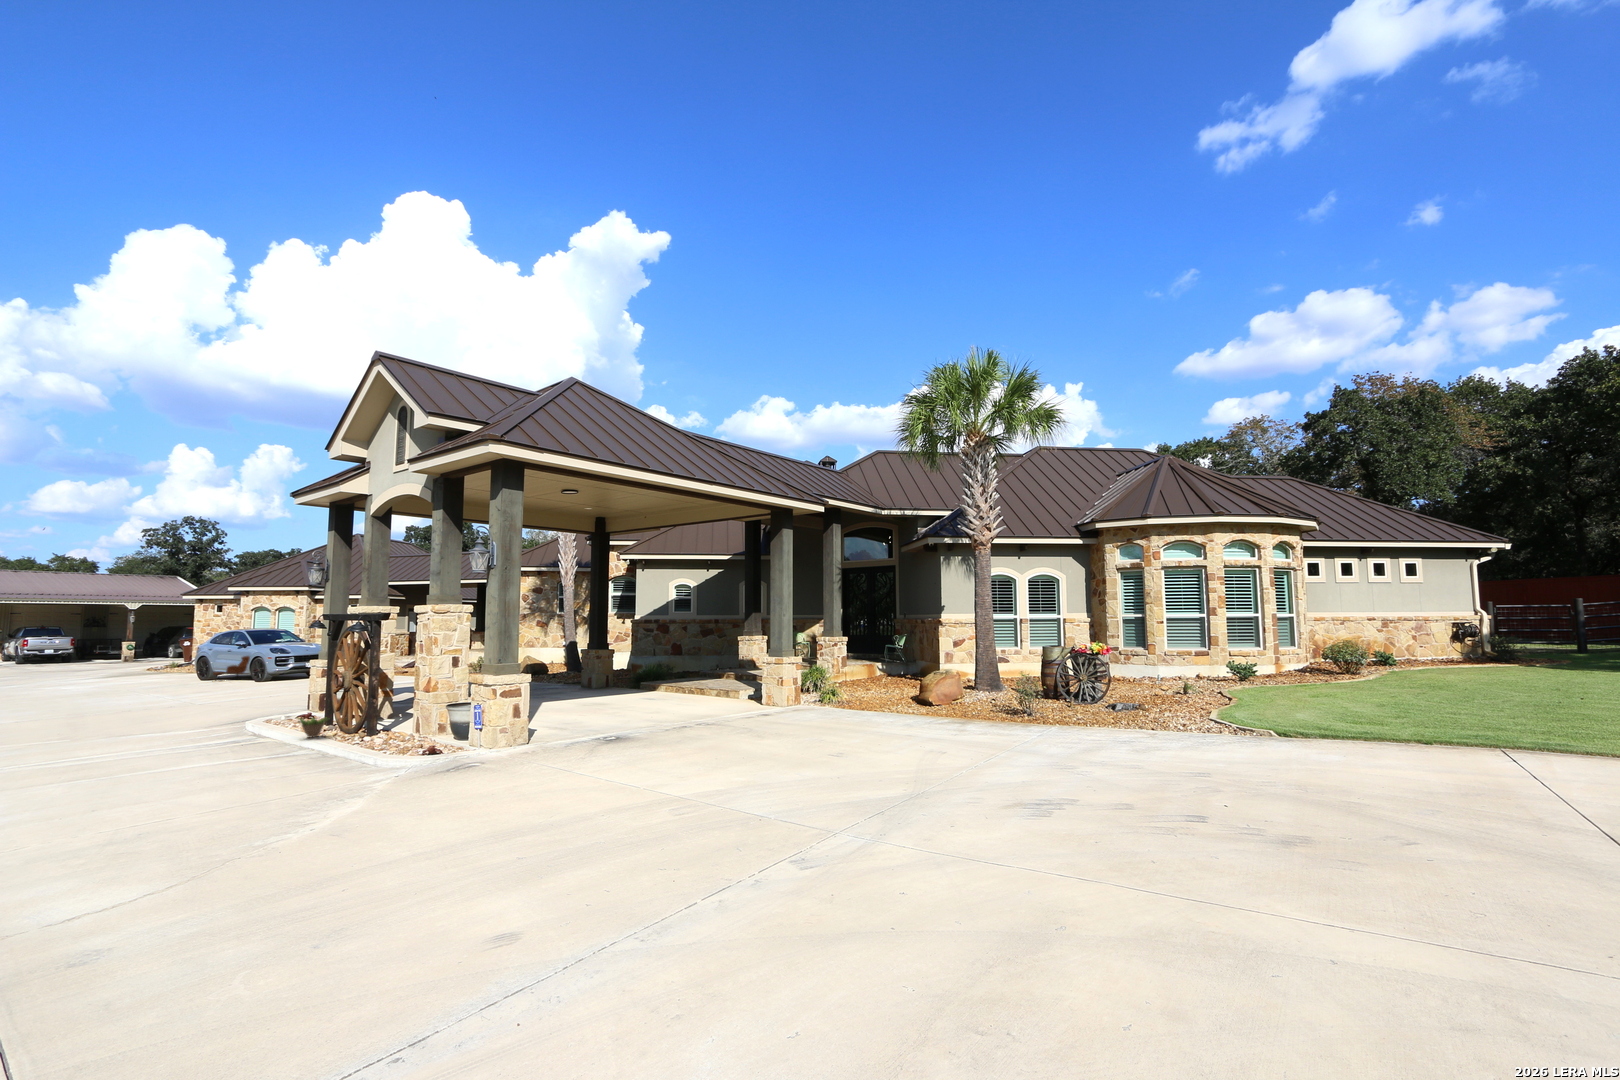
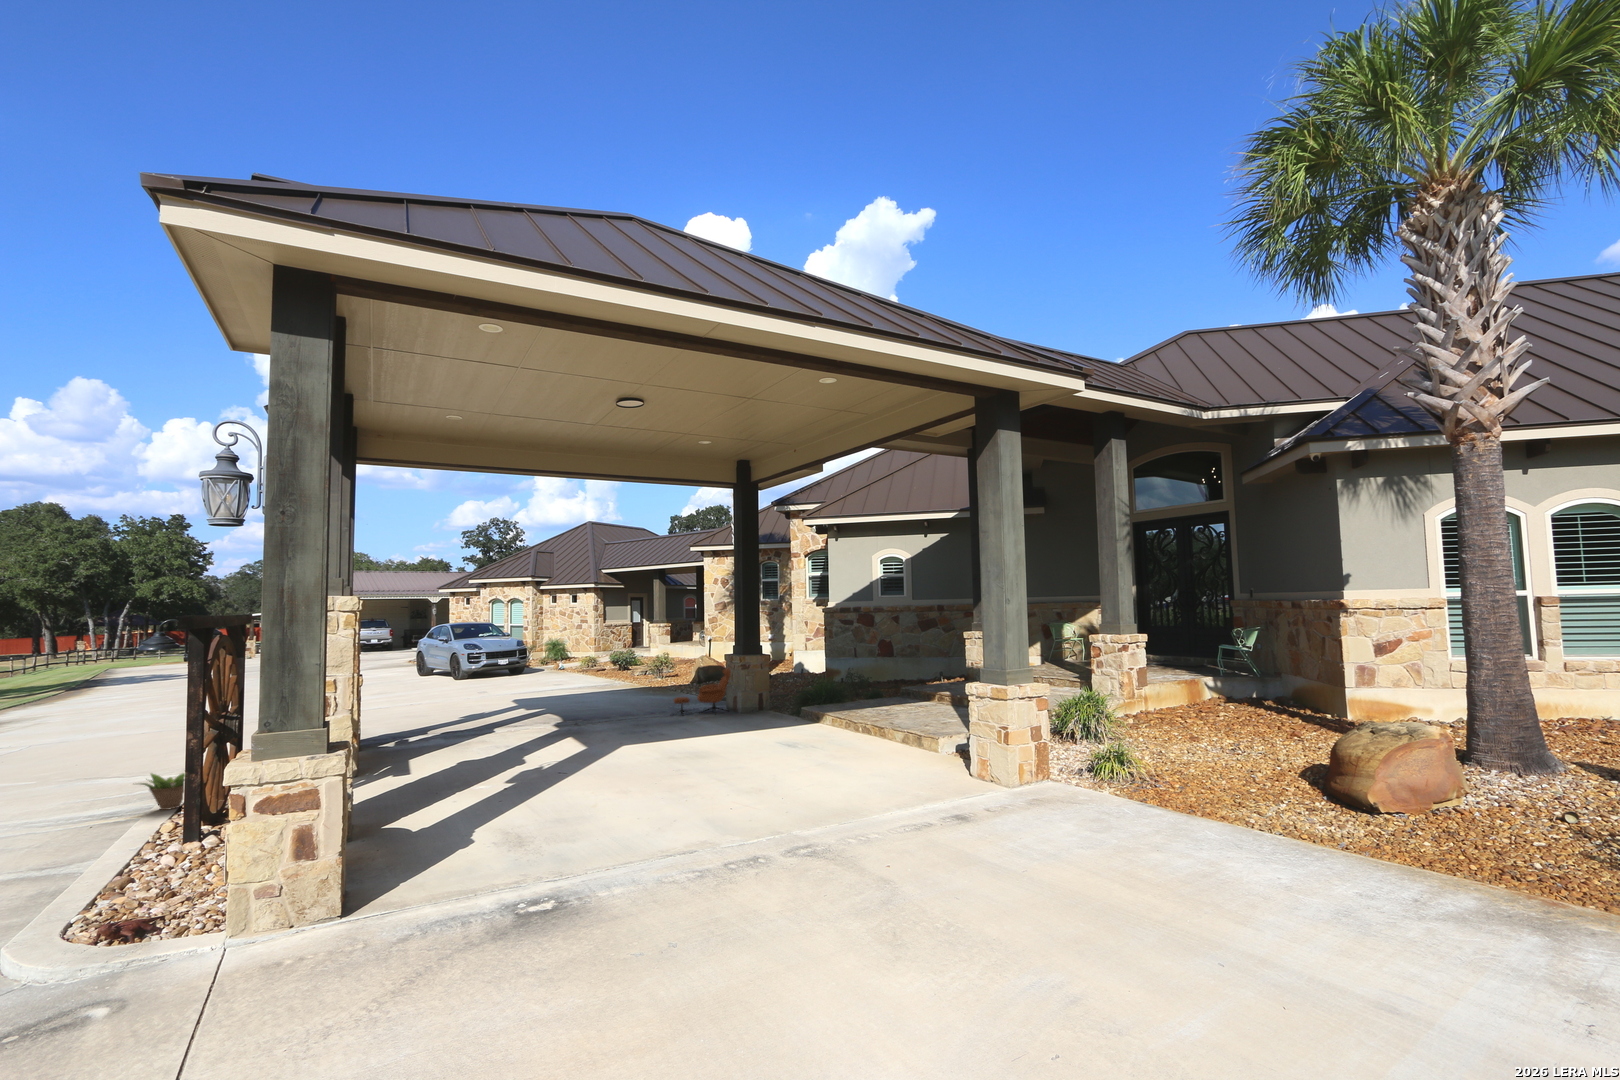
lounge chair: present [213,656,250,680] -> present [674,668,731,713]

